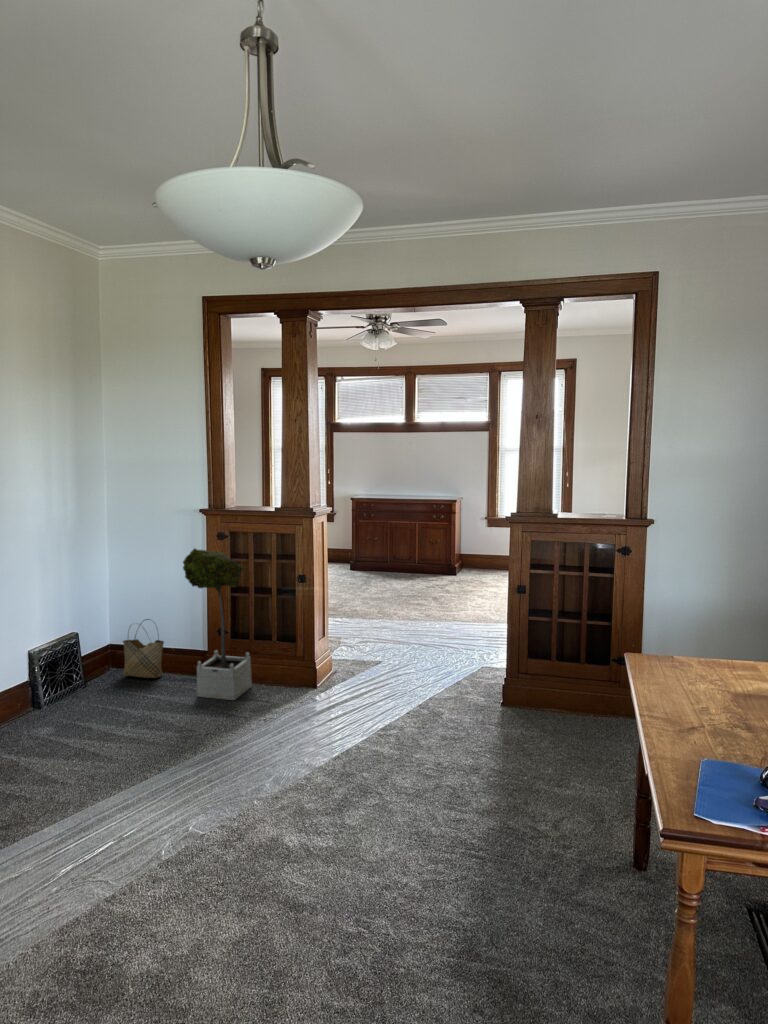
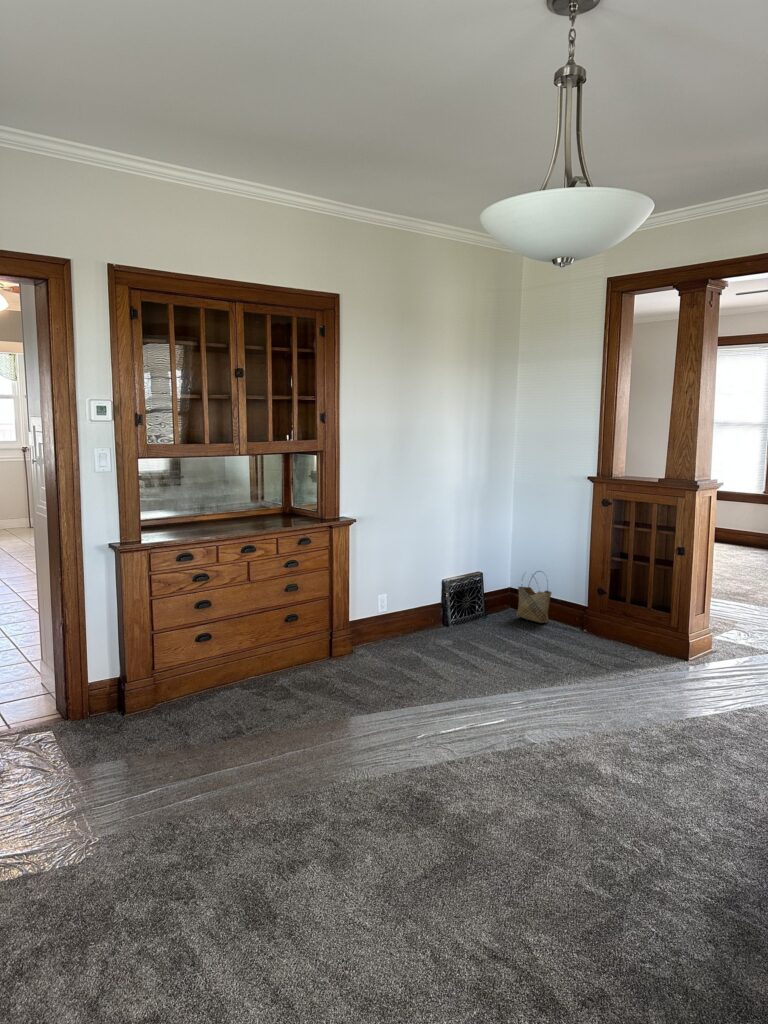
potted tree: present [183,548,252,700] -> none [566,510,625,653]

